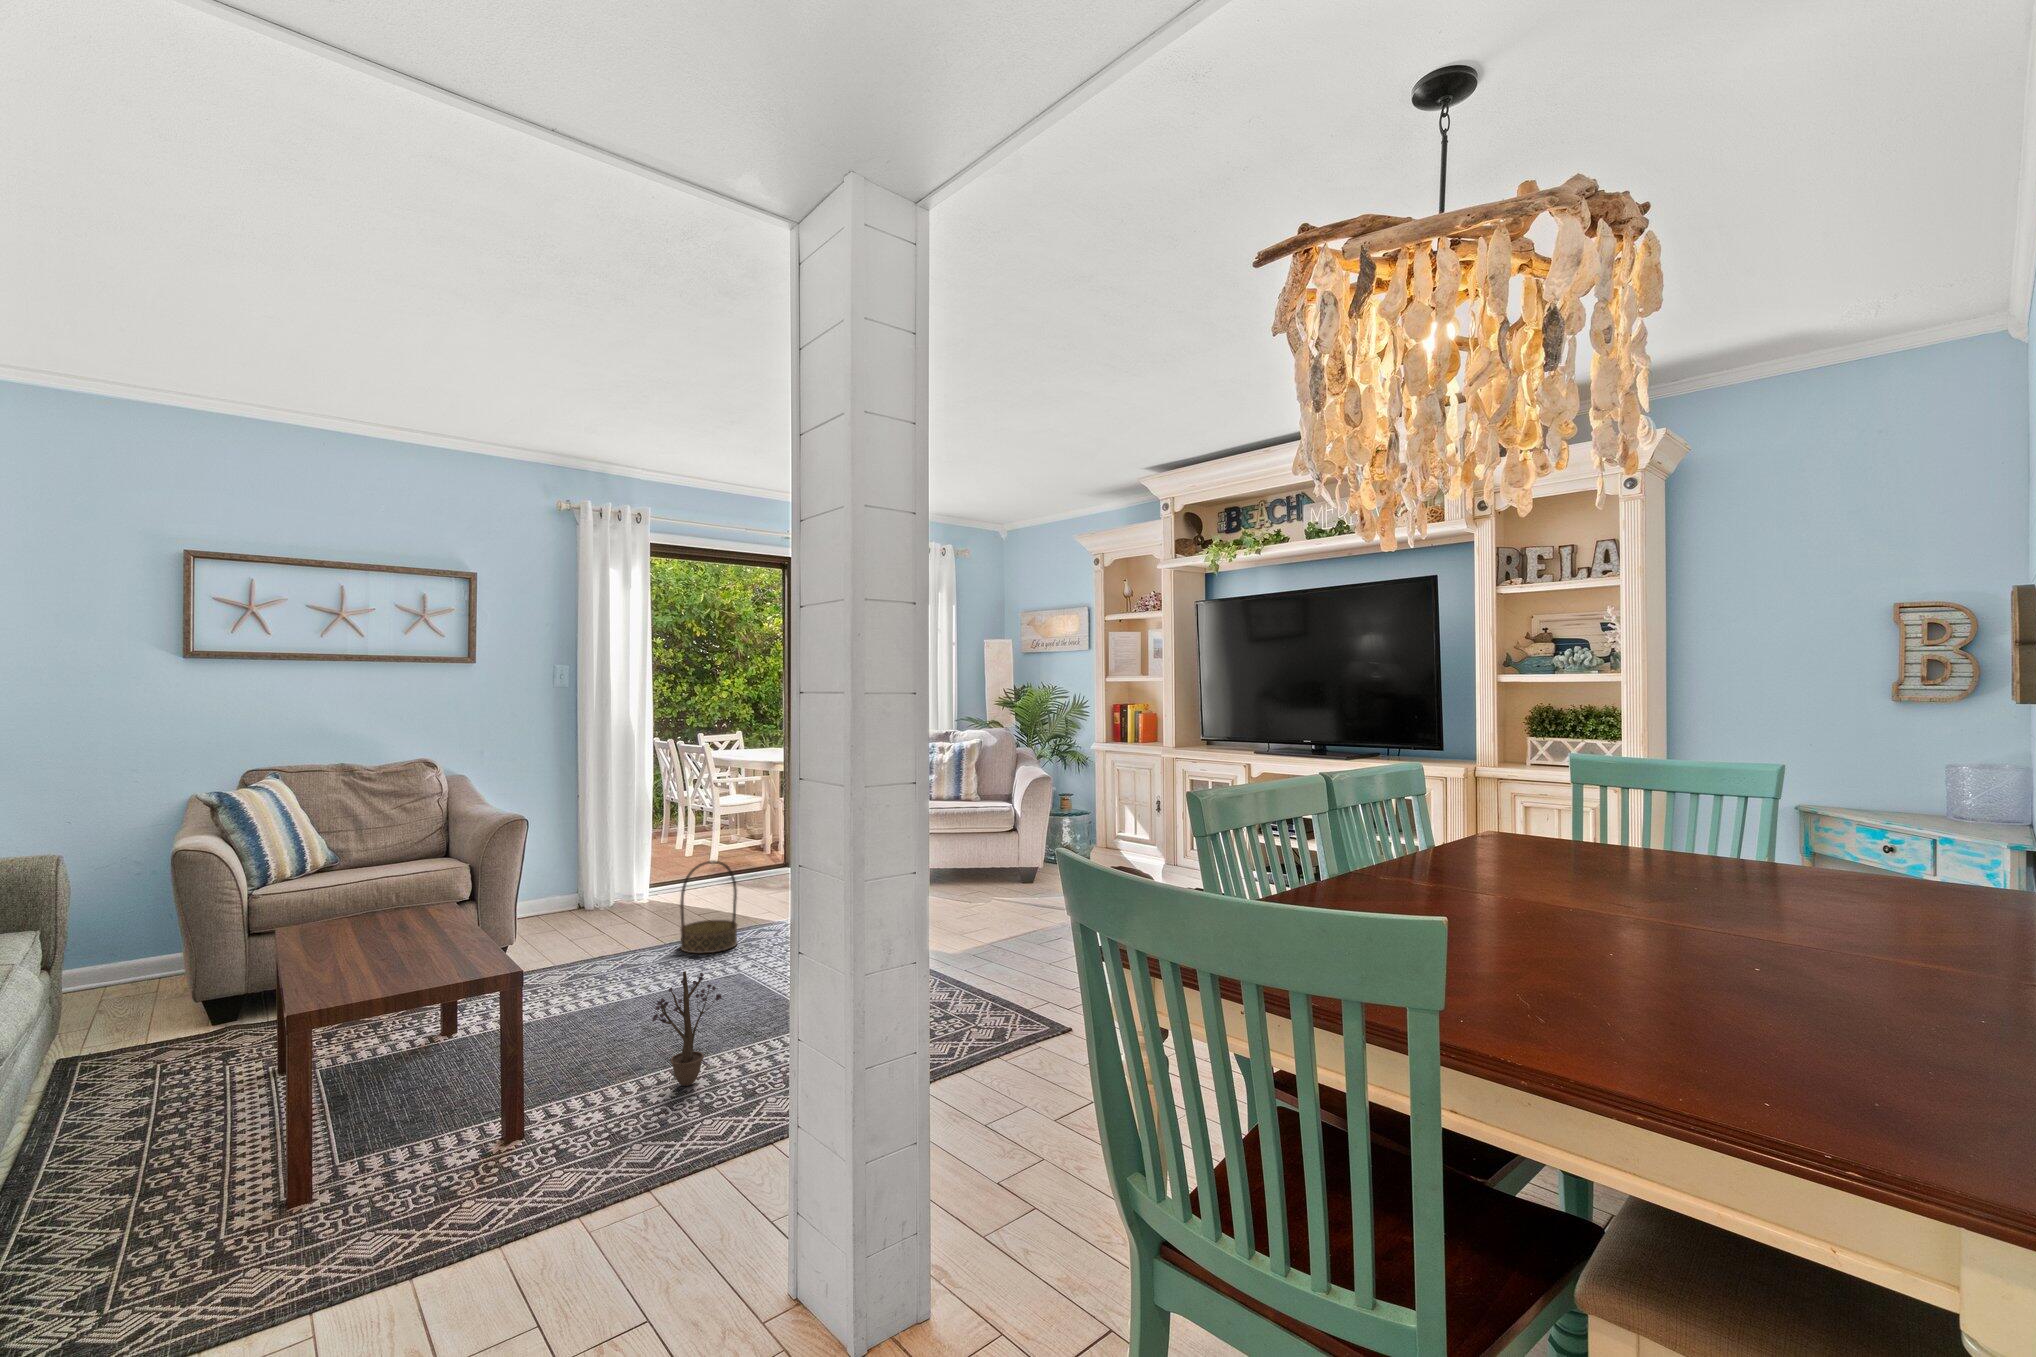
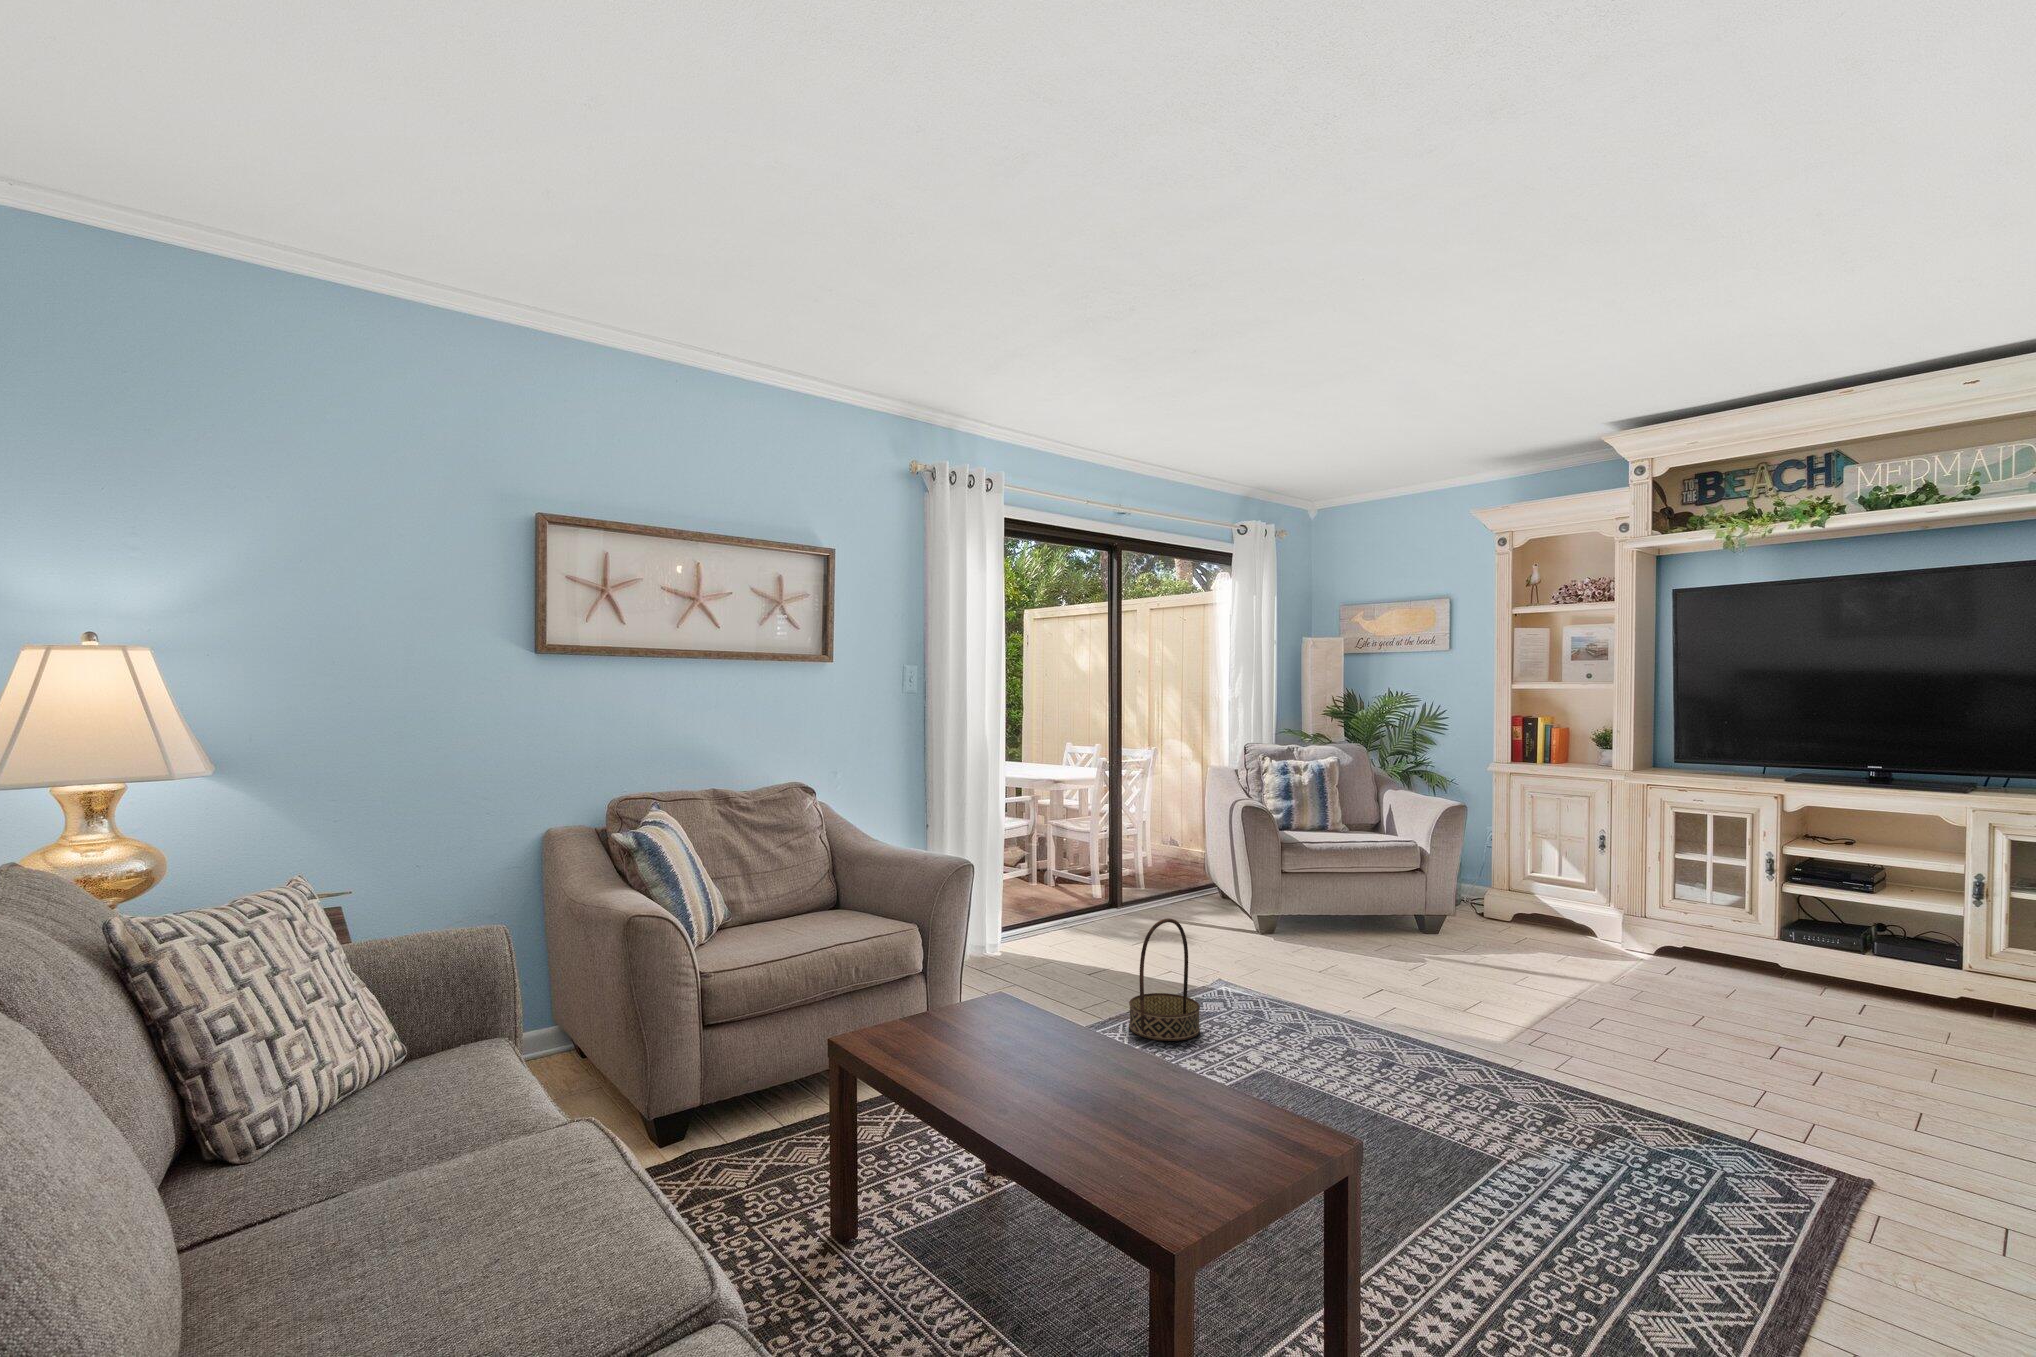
decorative plant: present [637,971,722,1094] -> none [1412,1111,1488,1295]

